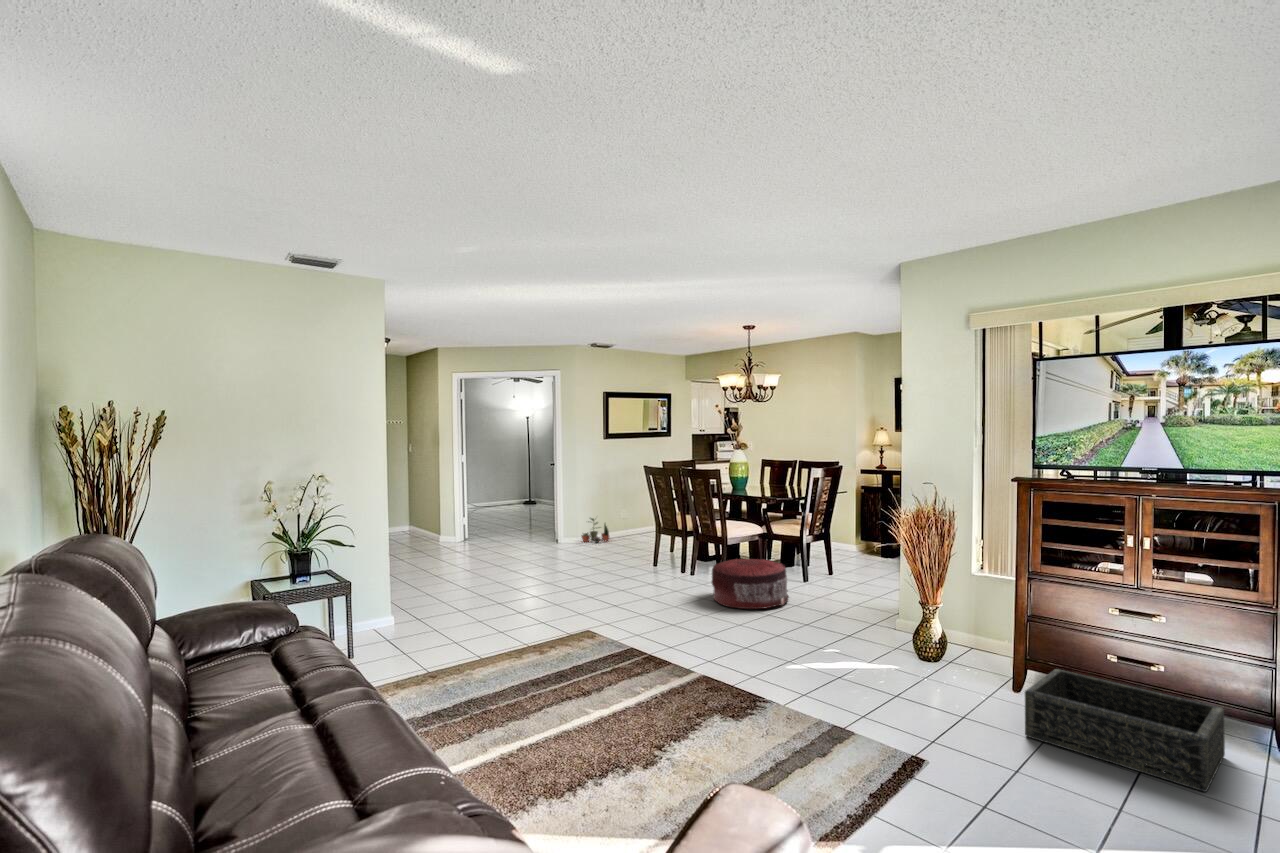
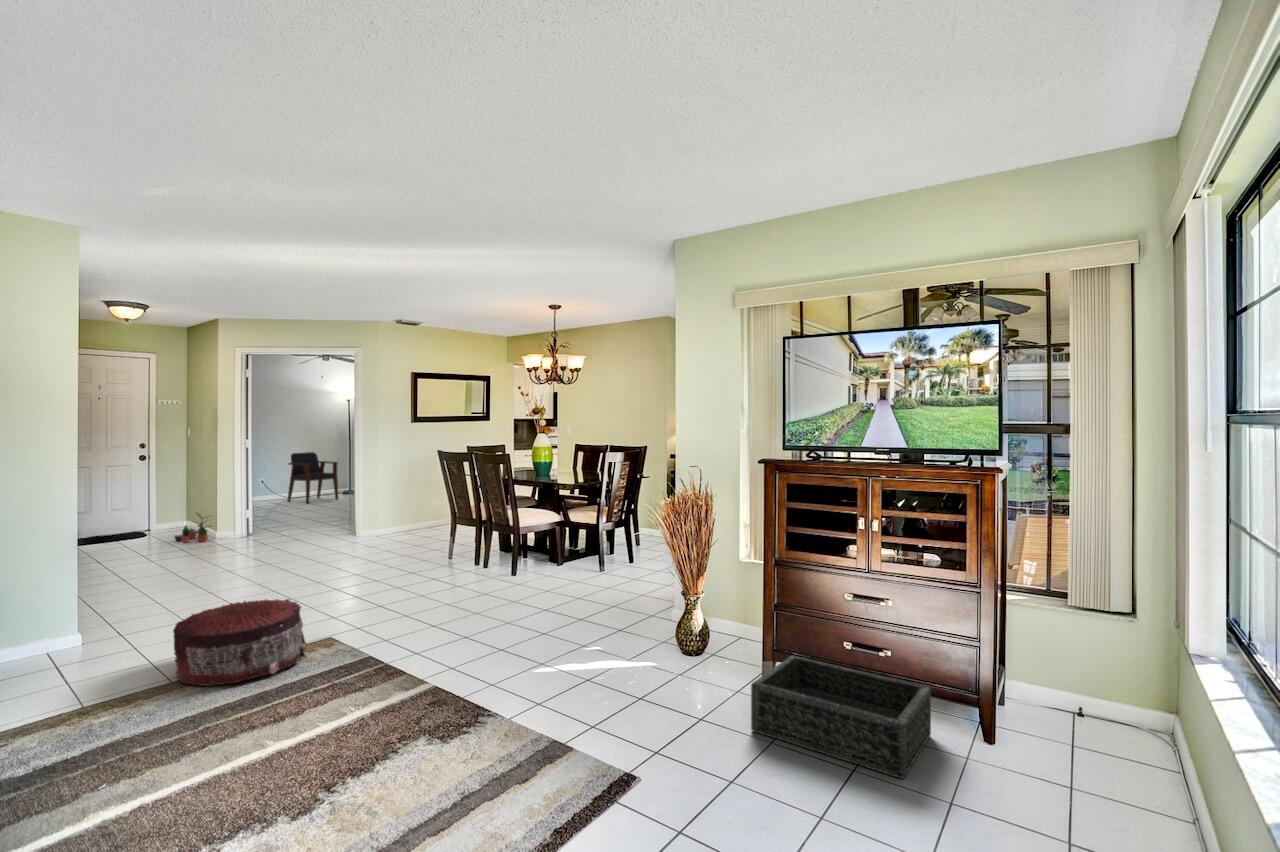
armchair: none [482,464,525,511] -> present [288,452,338,503]
potted plant: present [581,518,609,543] -> present [174,513,208,543]
pouf: present [712,559,789,609] -> present [173,599,305,686]

